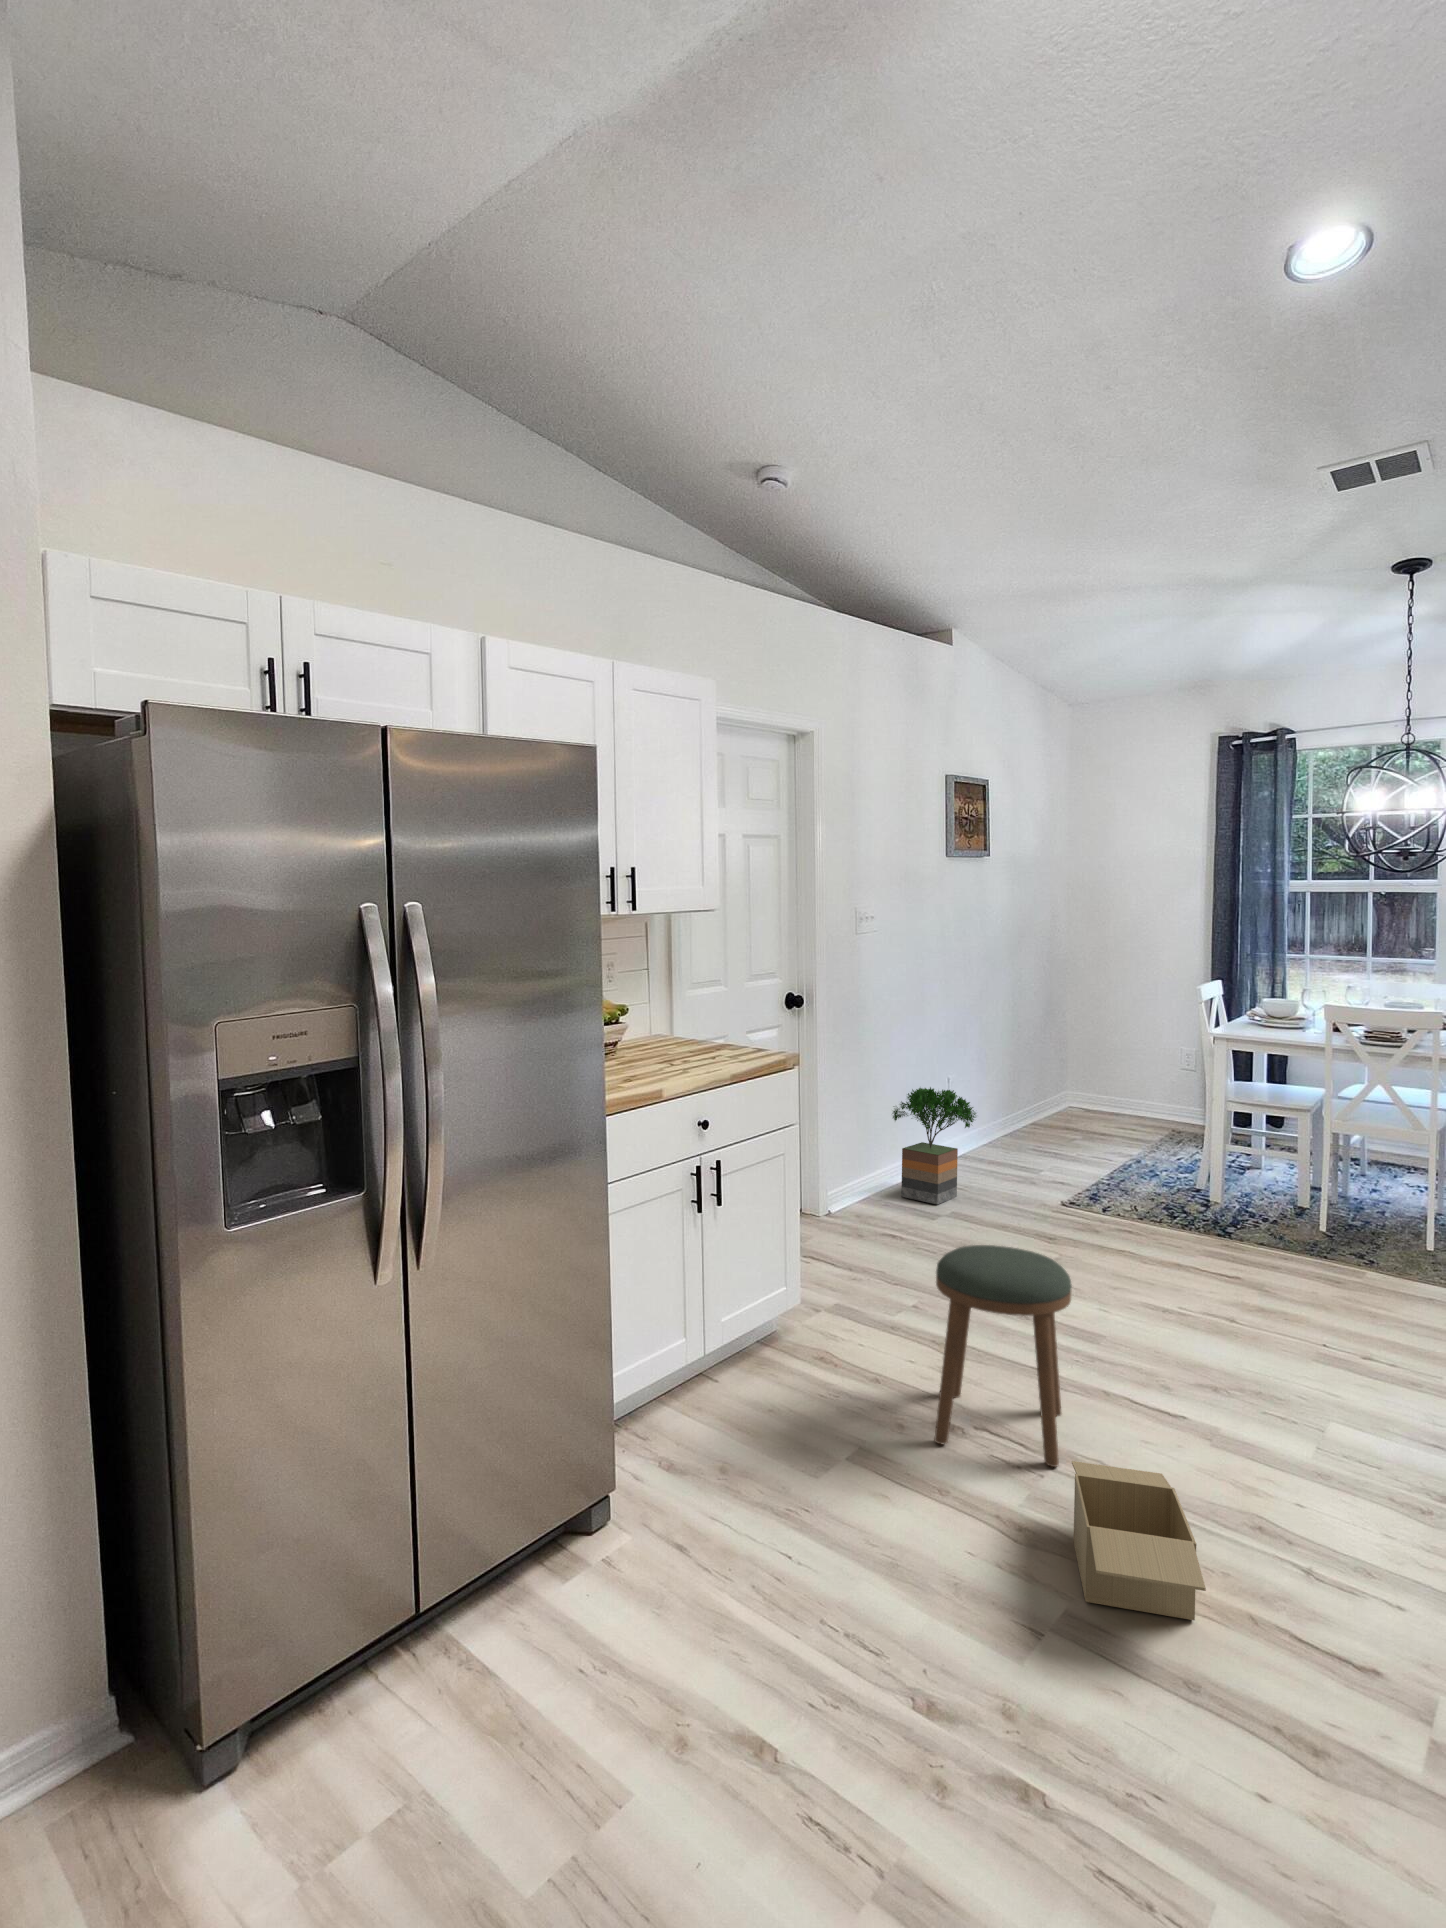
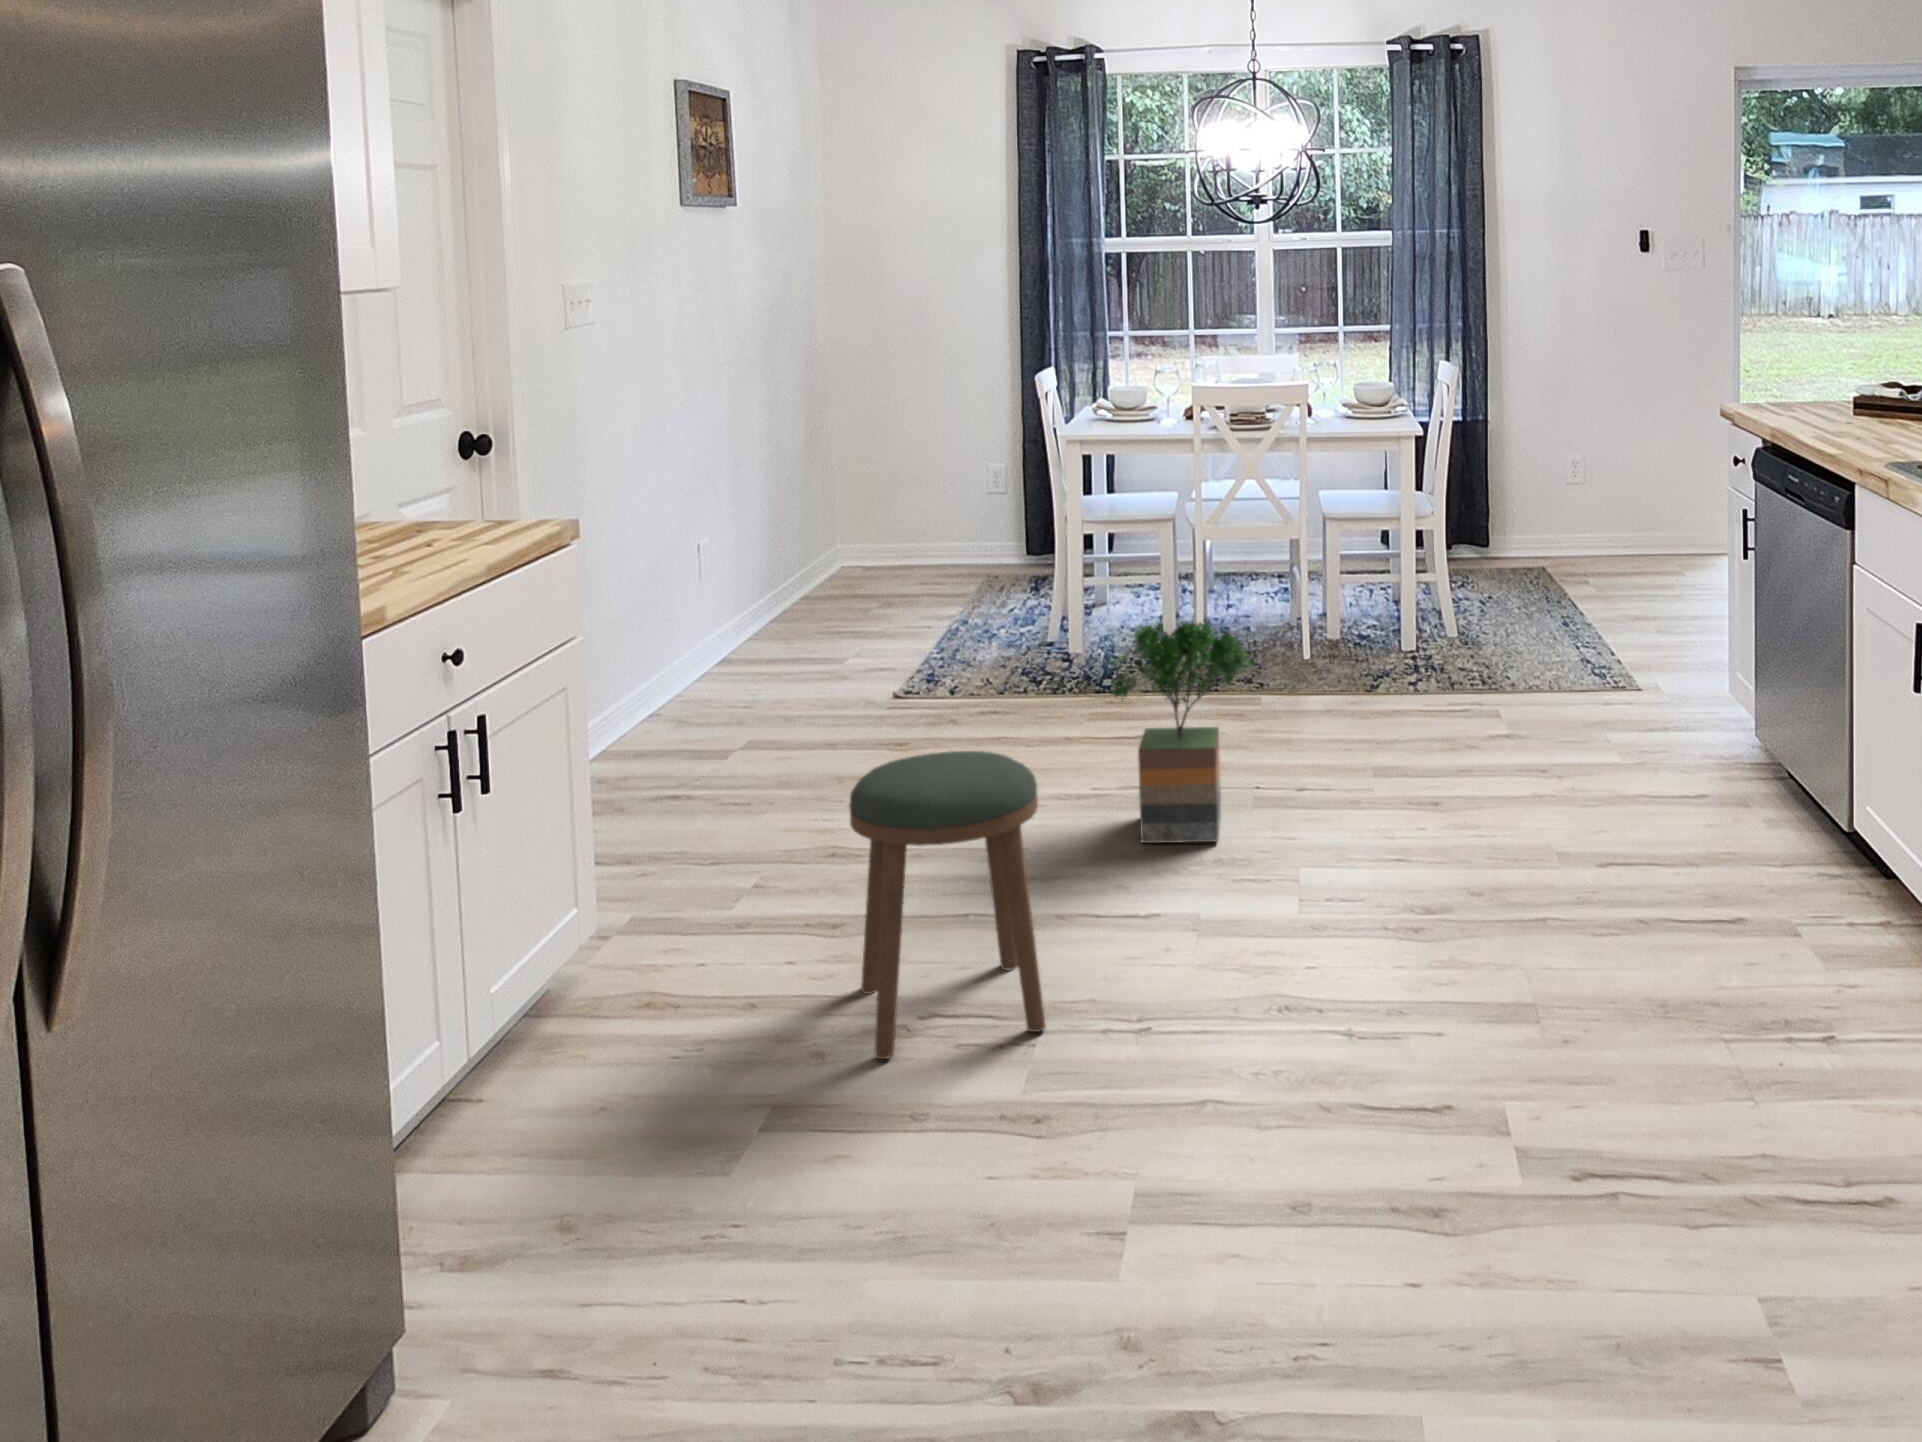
potted tree: present [892,1087,976,1204] -> present [1111,620,1250,843]
cardboard box: present [1072,1461,1206,1620] -> none [1084,983,1294,1170]

